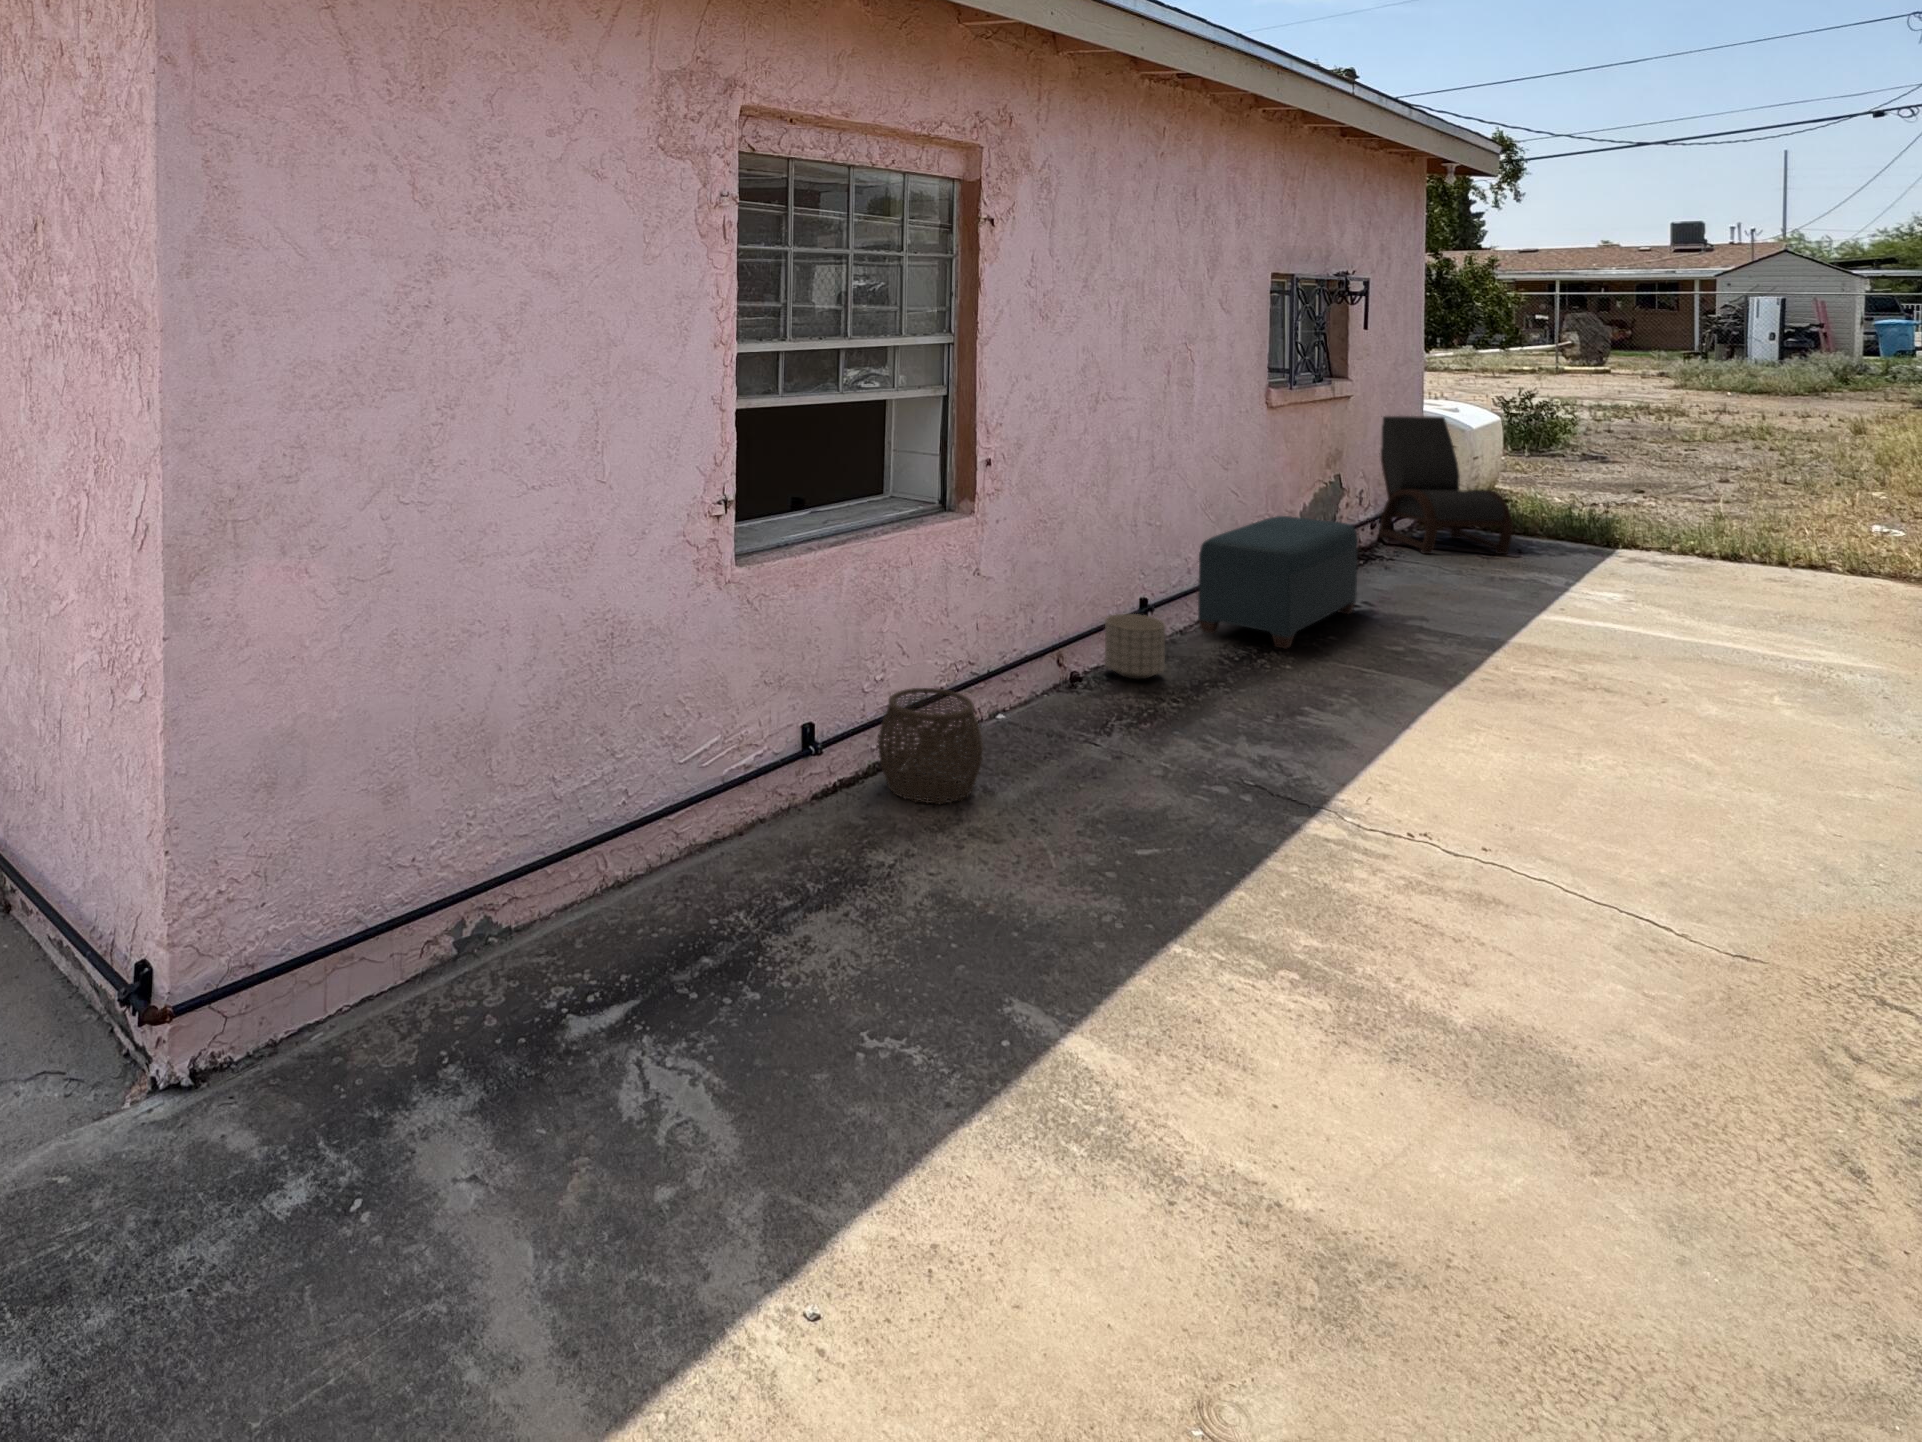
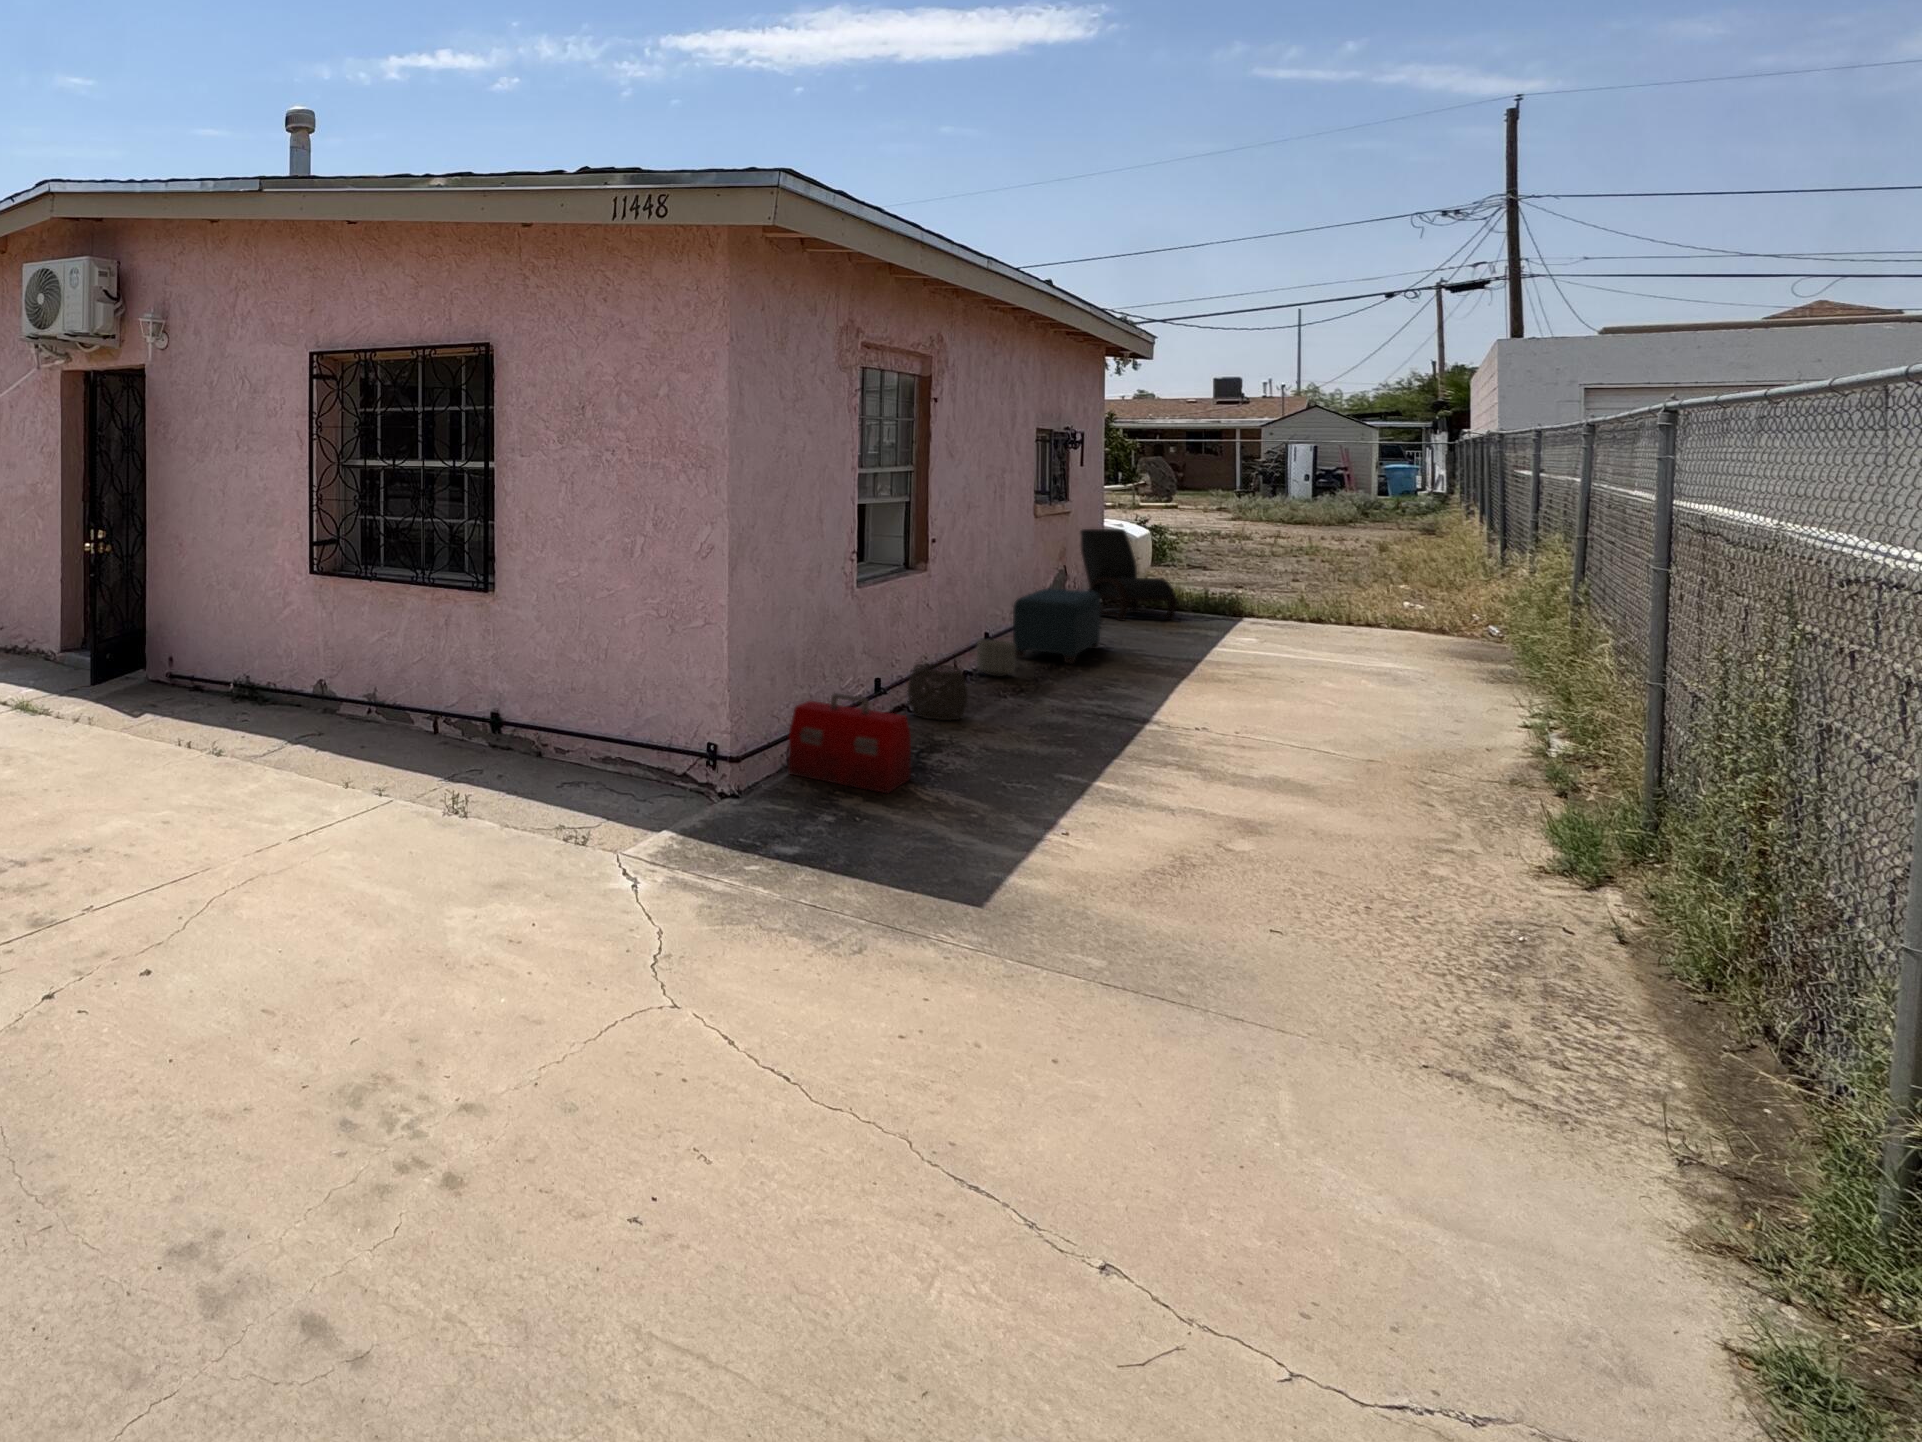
toolbox: none [411,821,657,1091] -> present [788,694,911,793]

